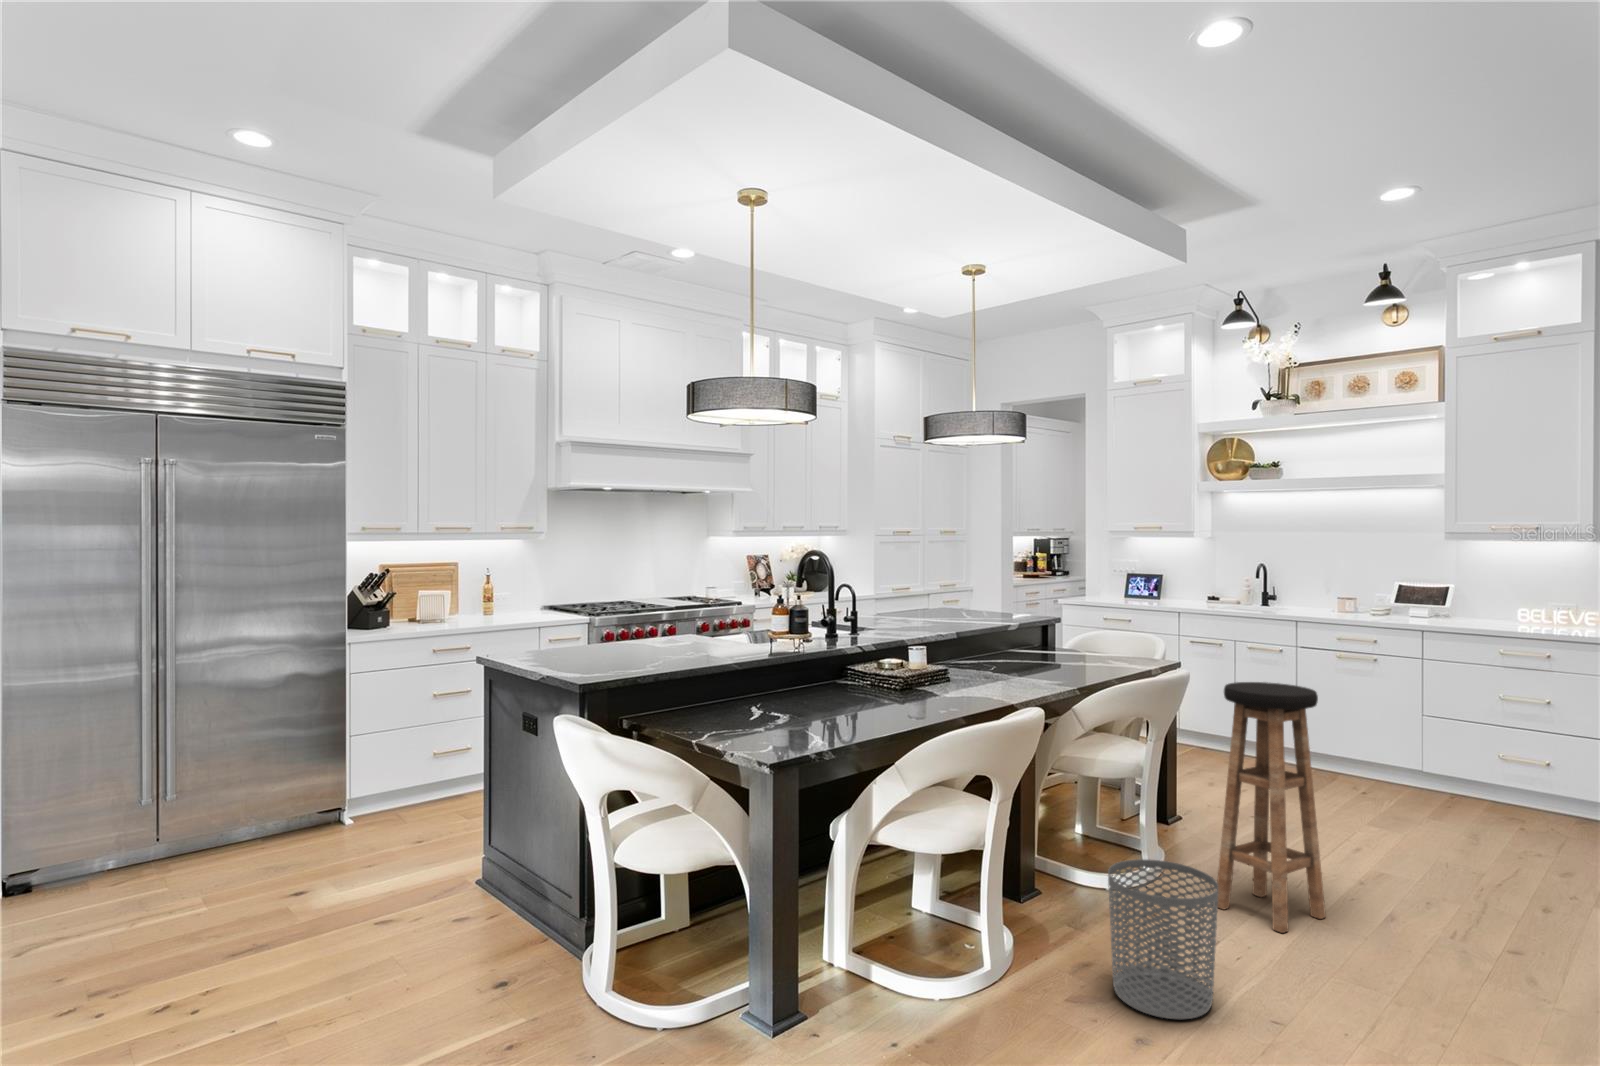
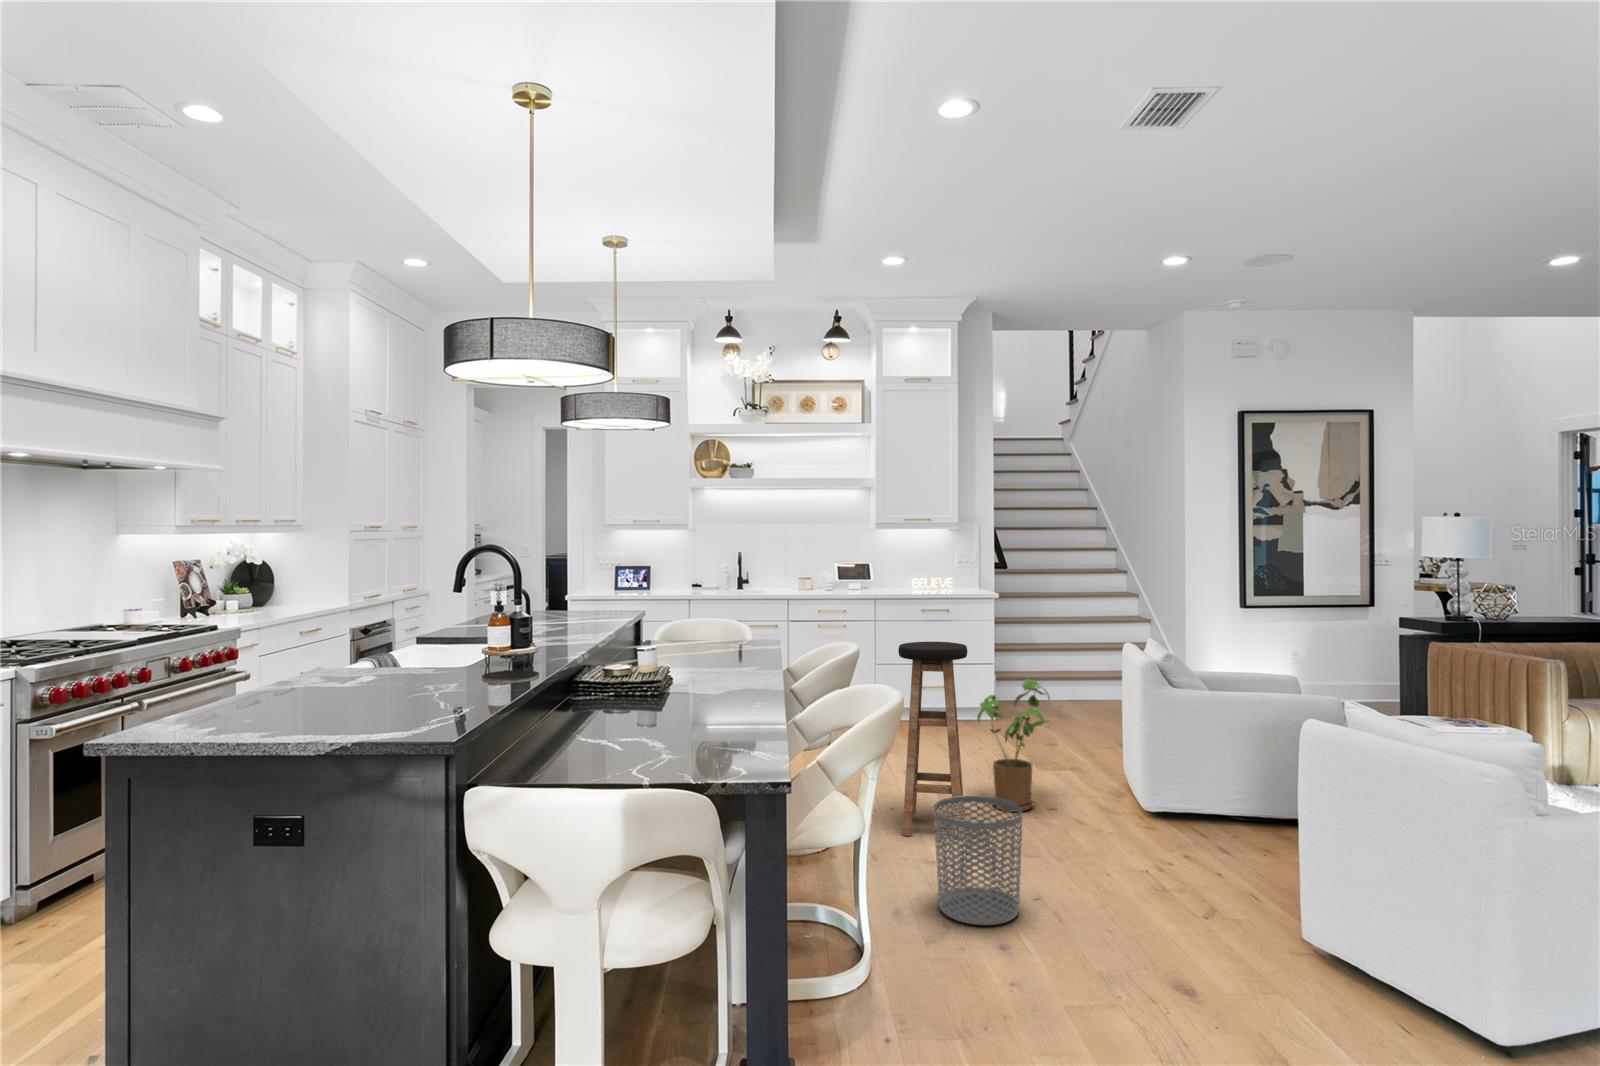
house plant: none [1384,755,1509,935] -> present [977,679,1050,811]

